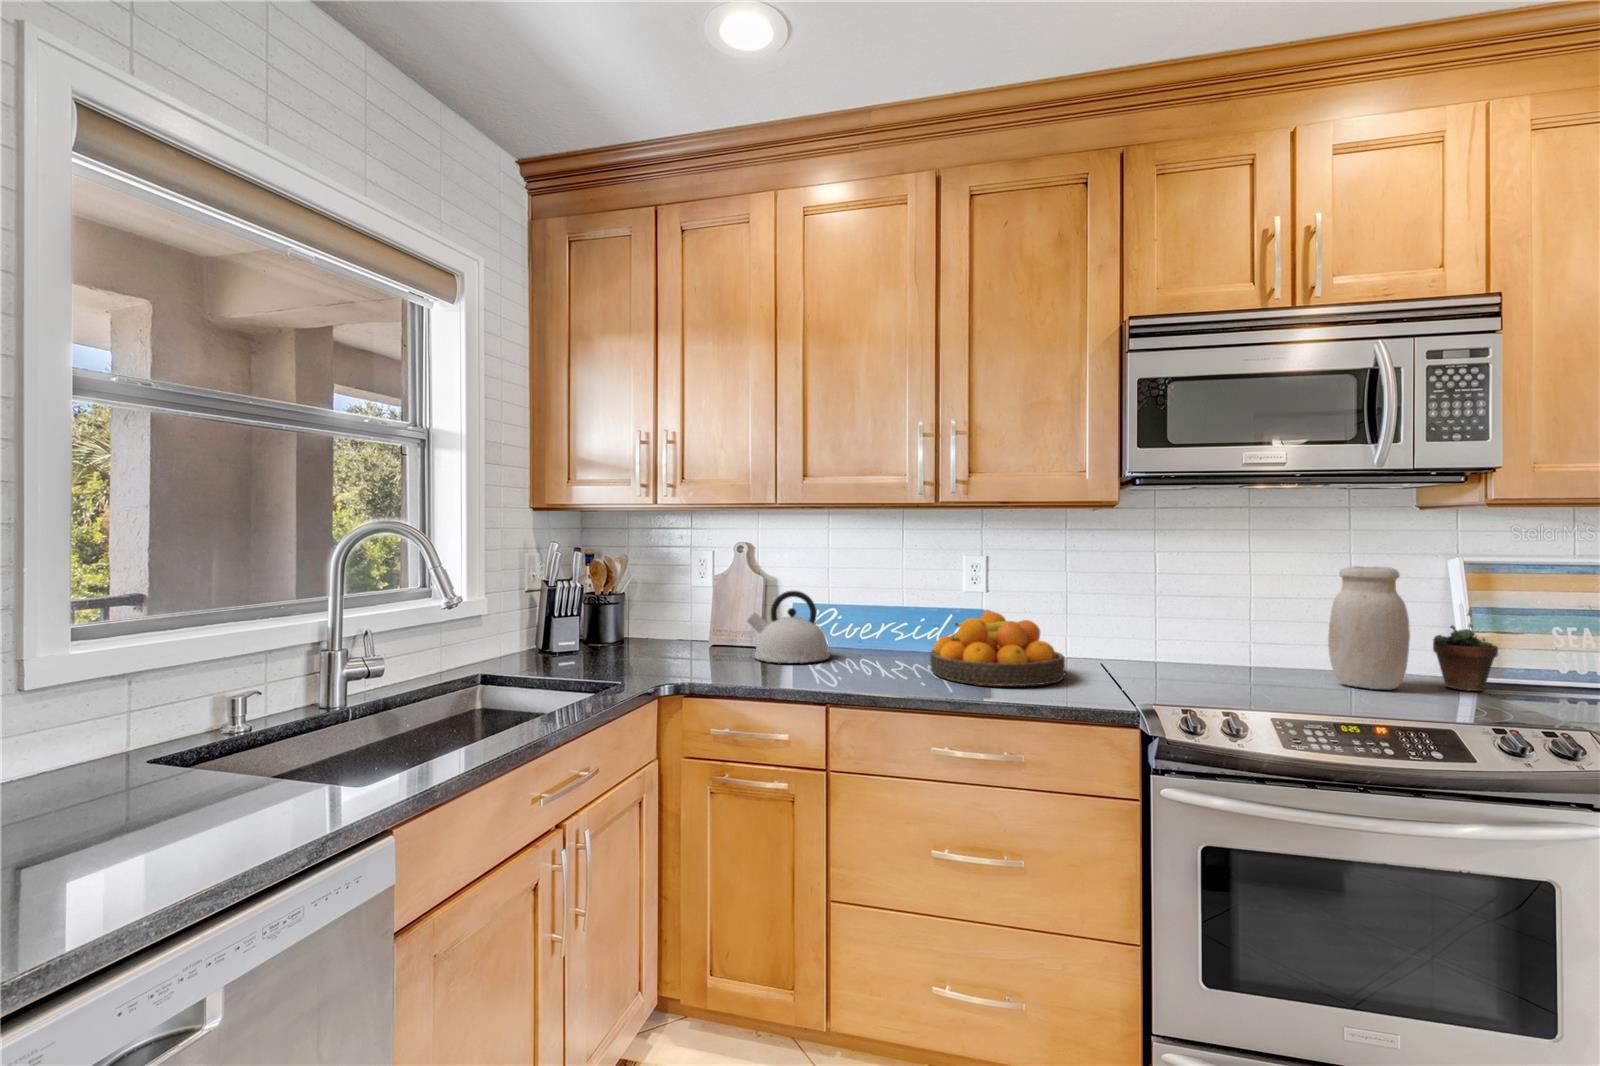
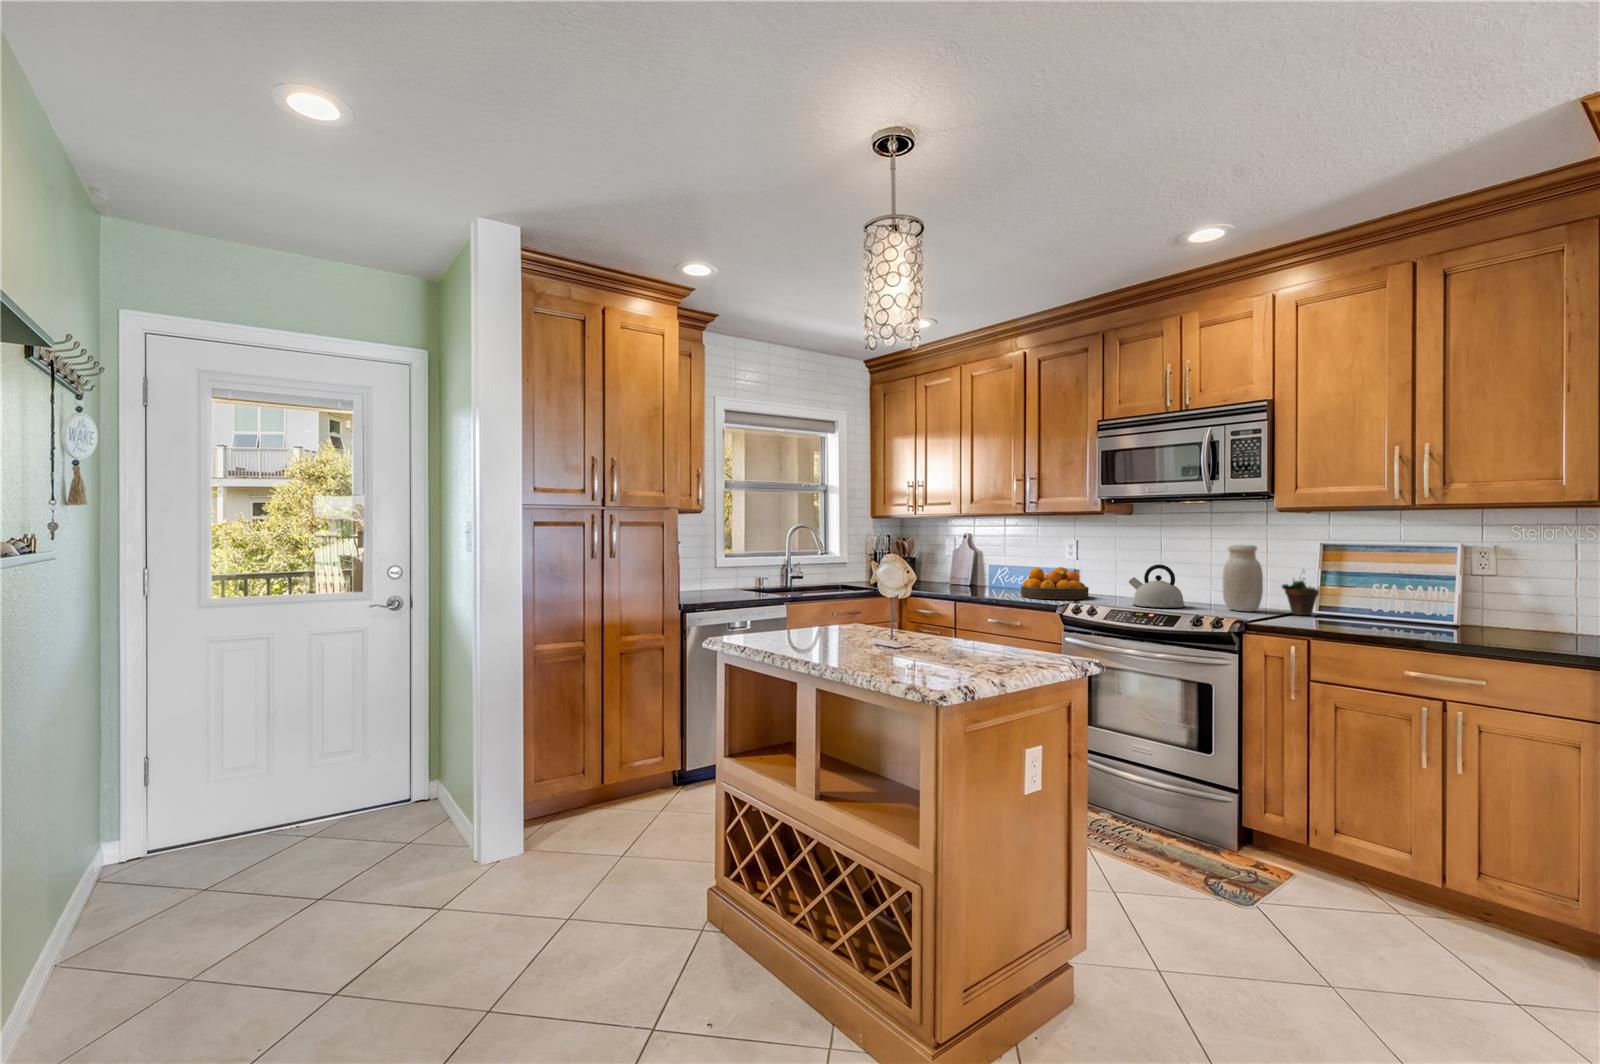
kettle: present [747,591,830,663] -> present [1129,564,1185,608]

